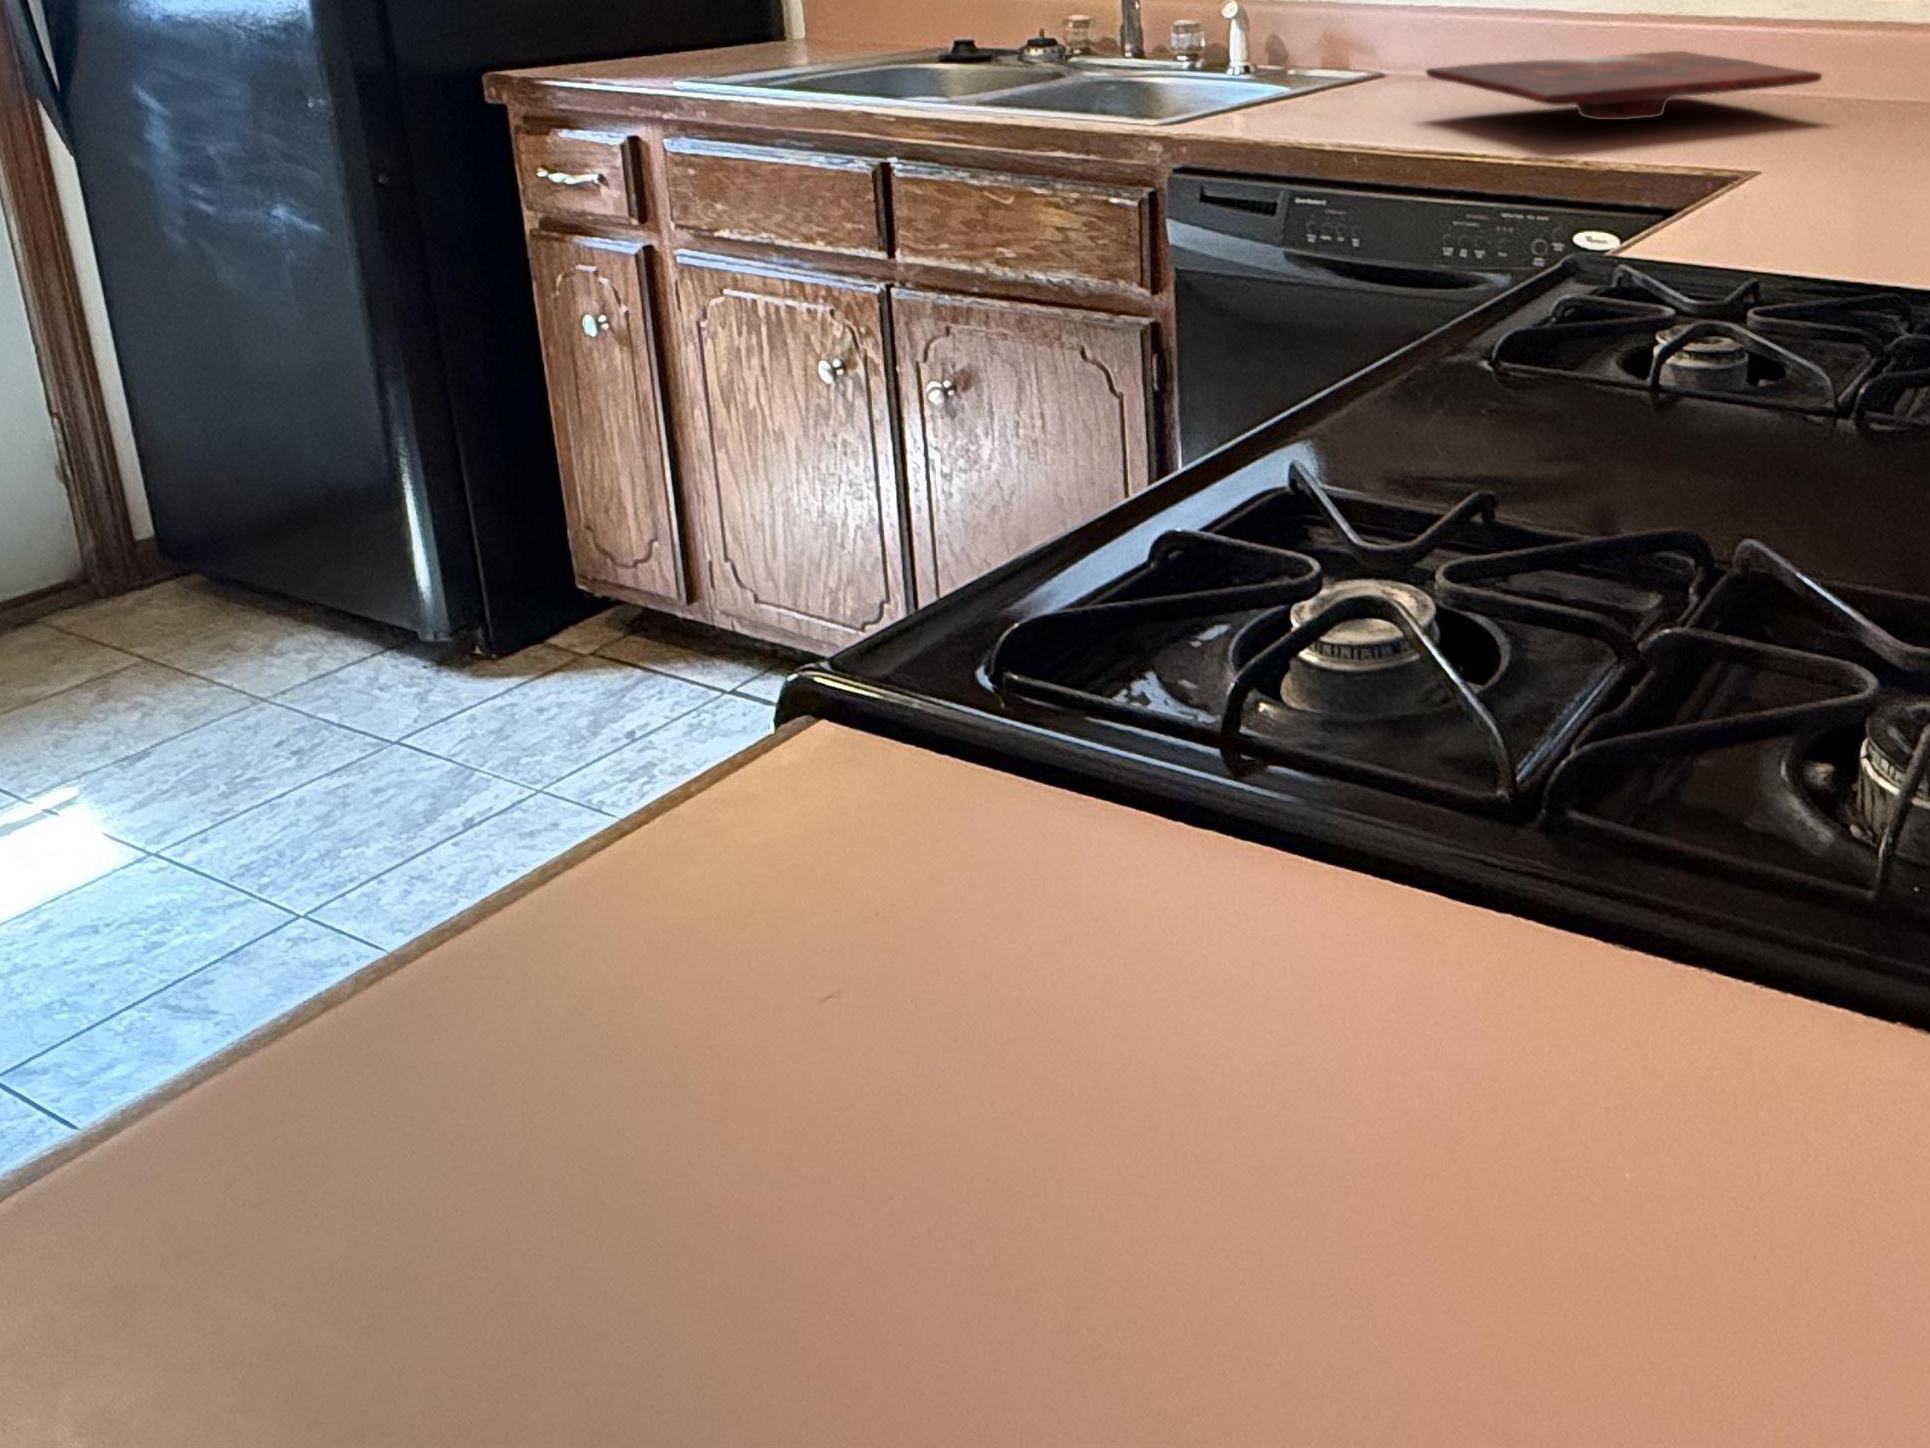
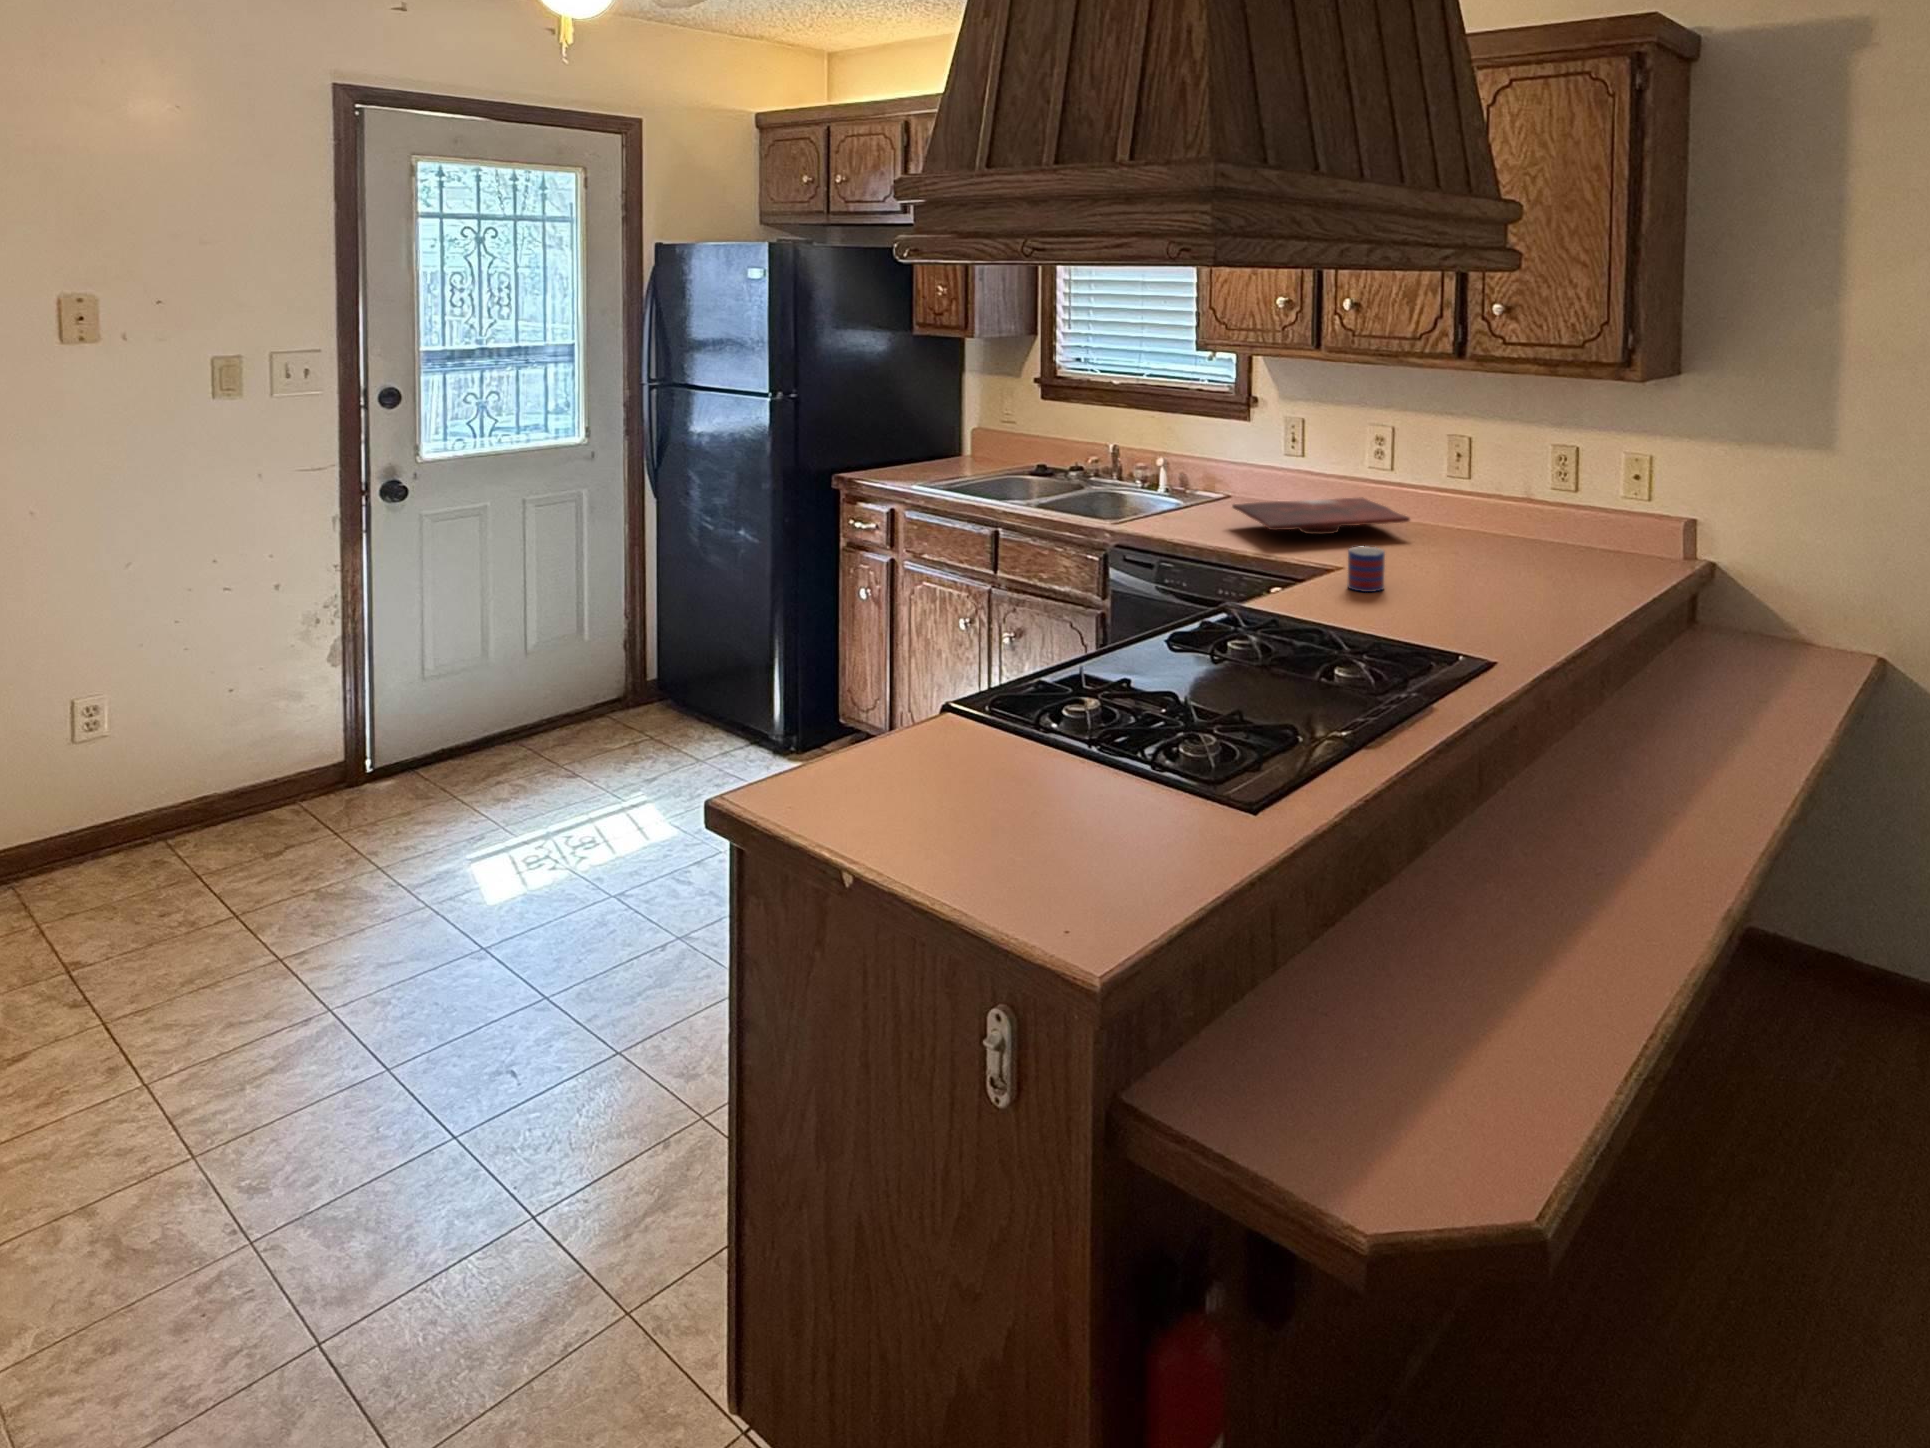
mug: none [1802,108,1896,210] -> present [1347,547,1385,592]

